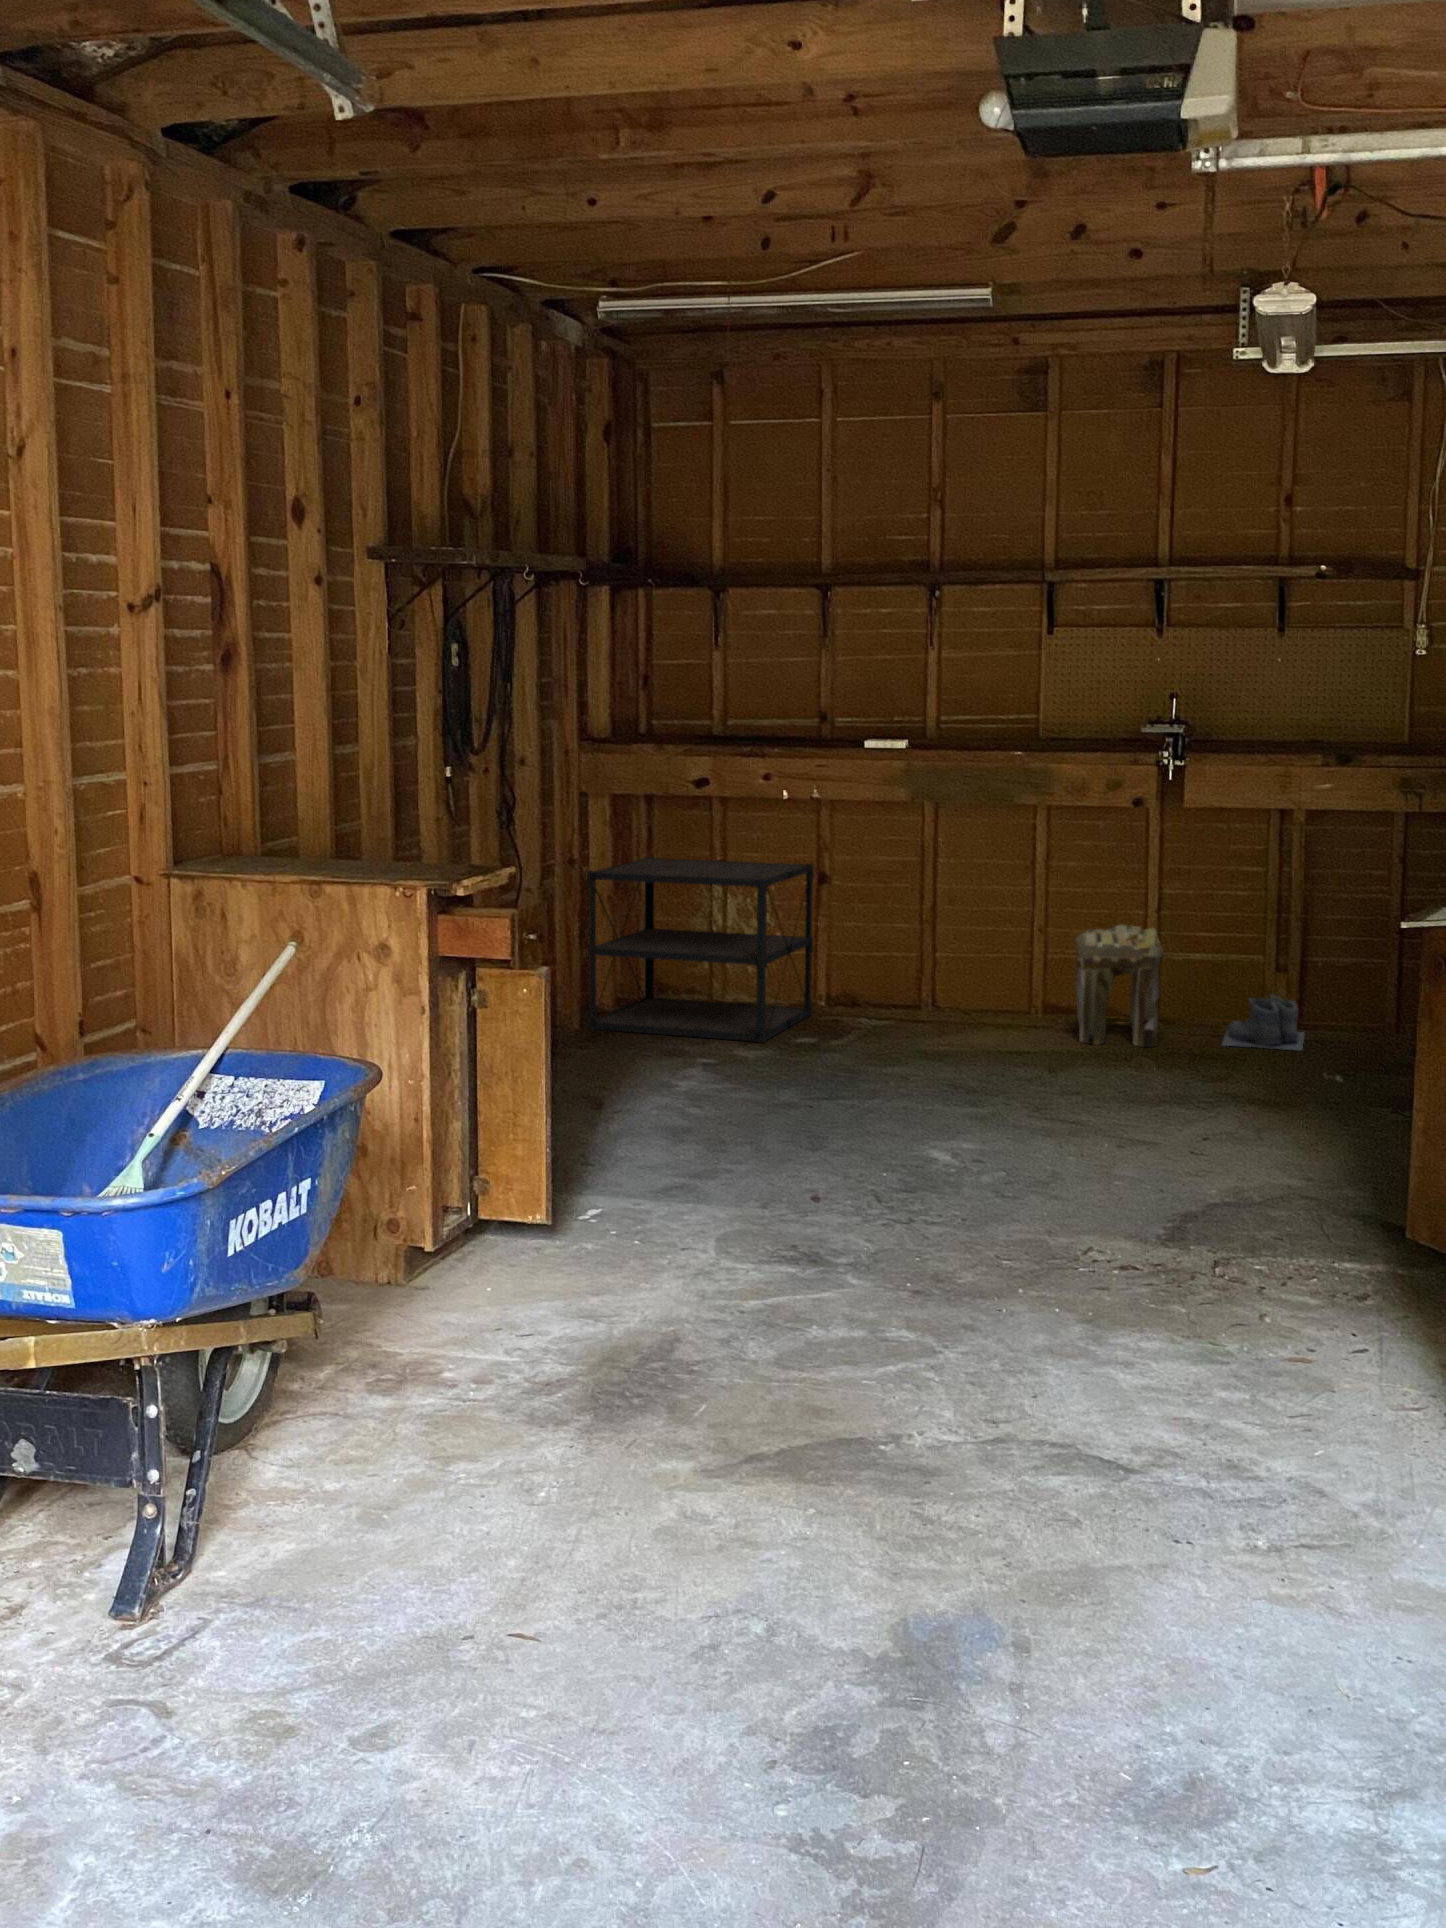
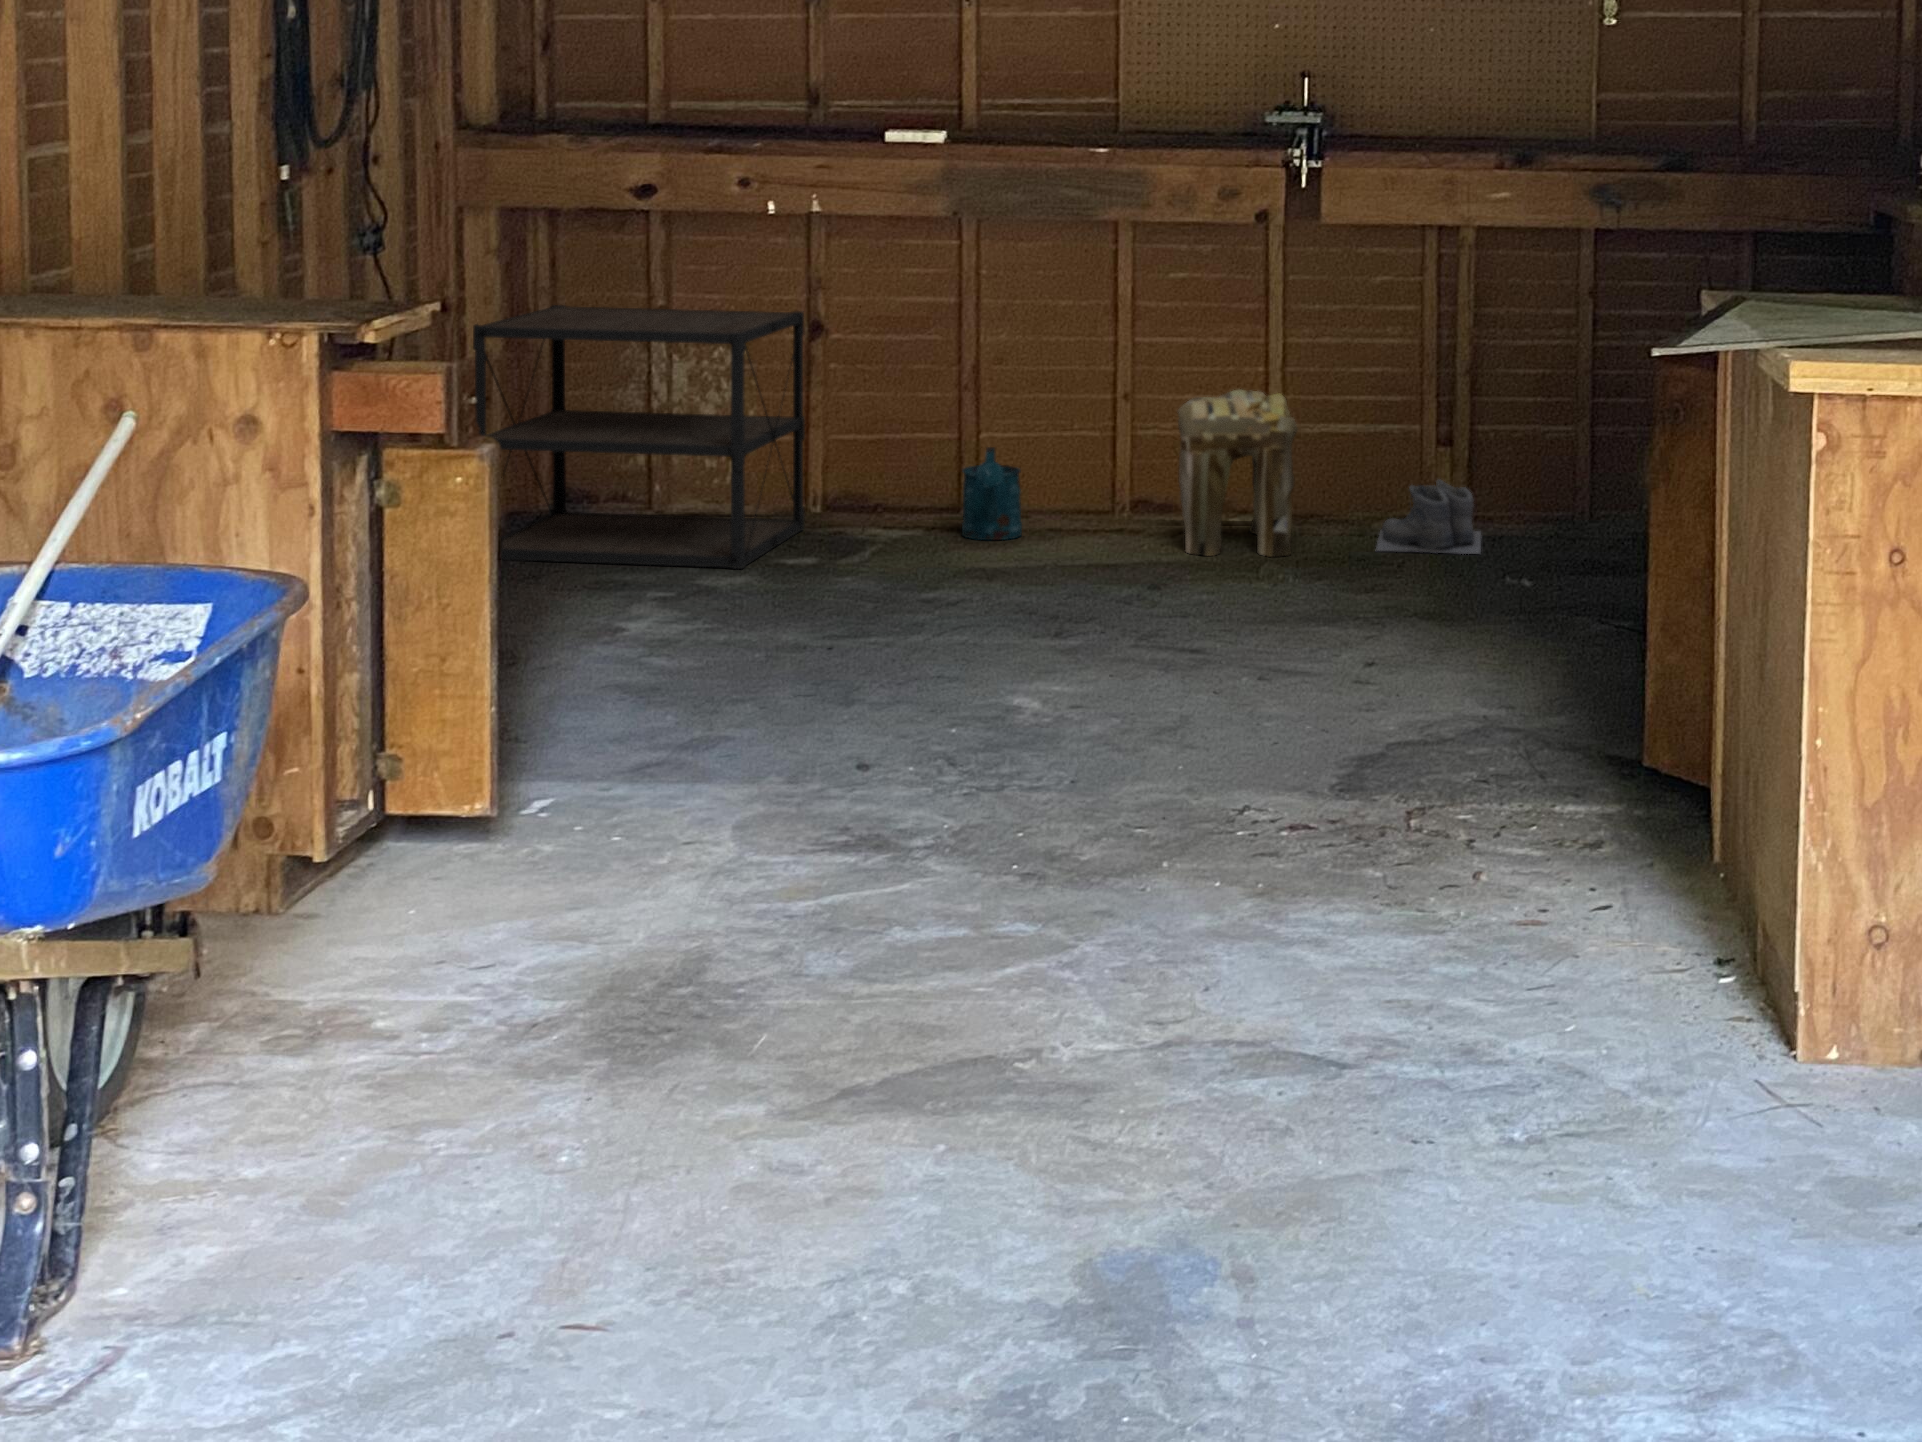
watering can: none [921,961,963,1027] -> present [962,447,1022,540]

